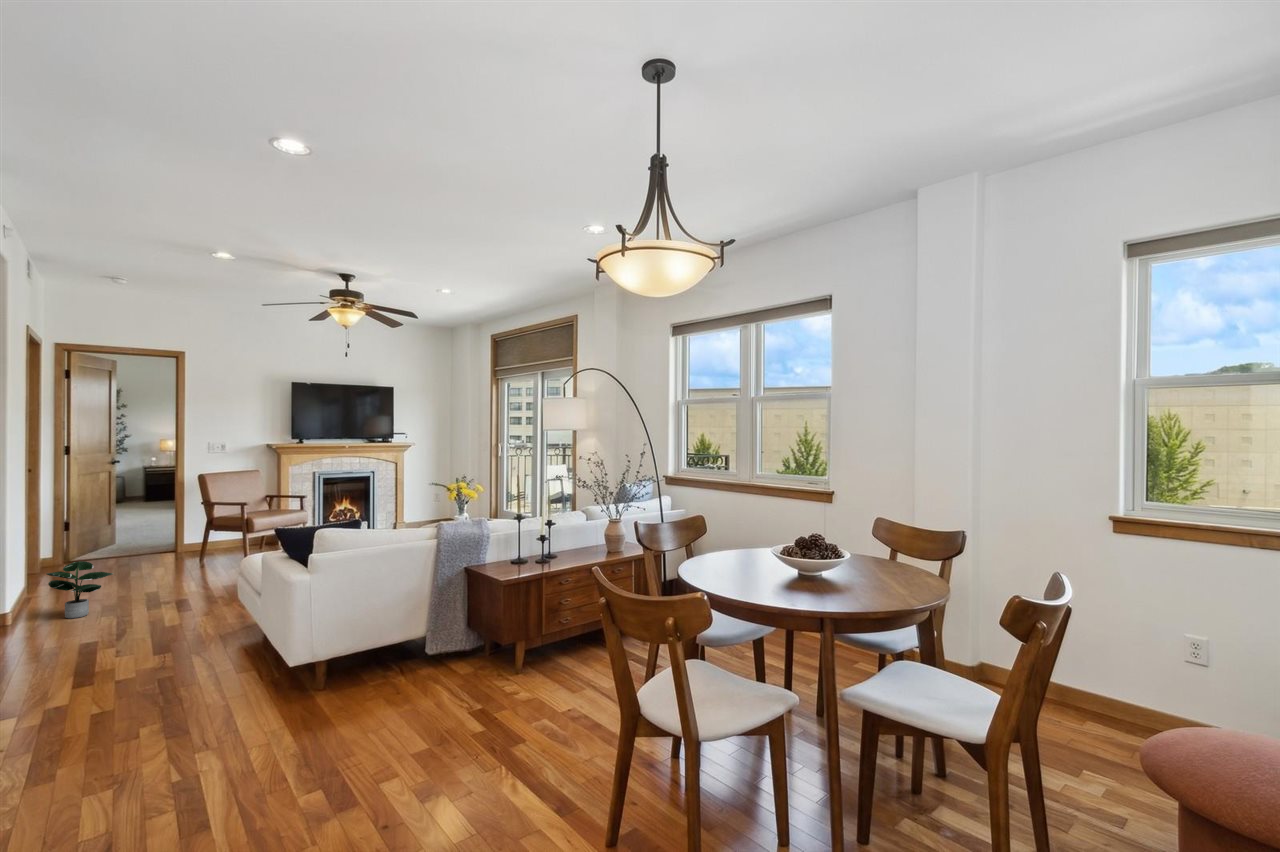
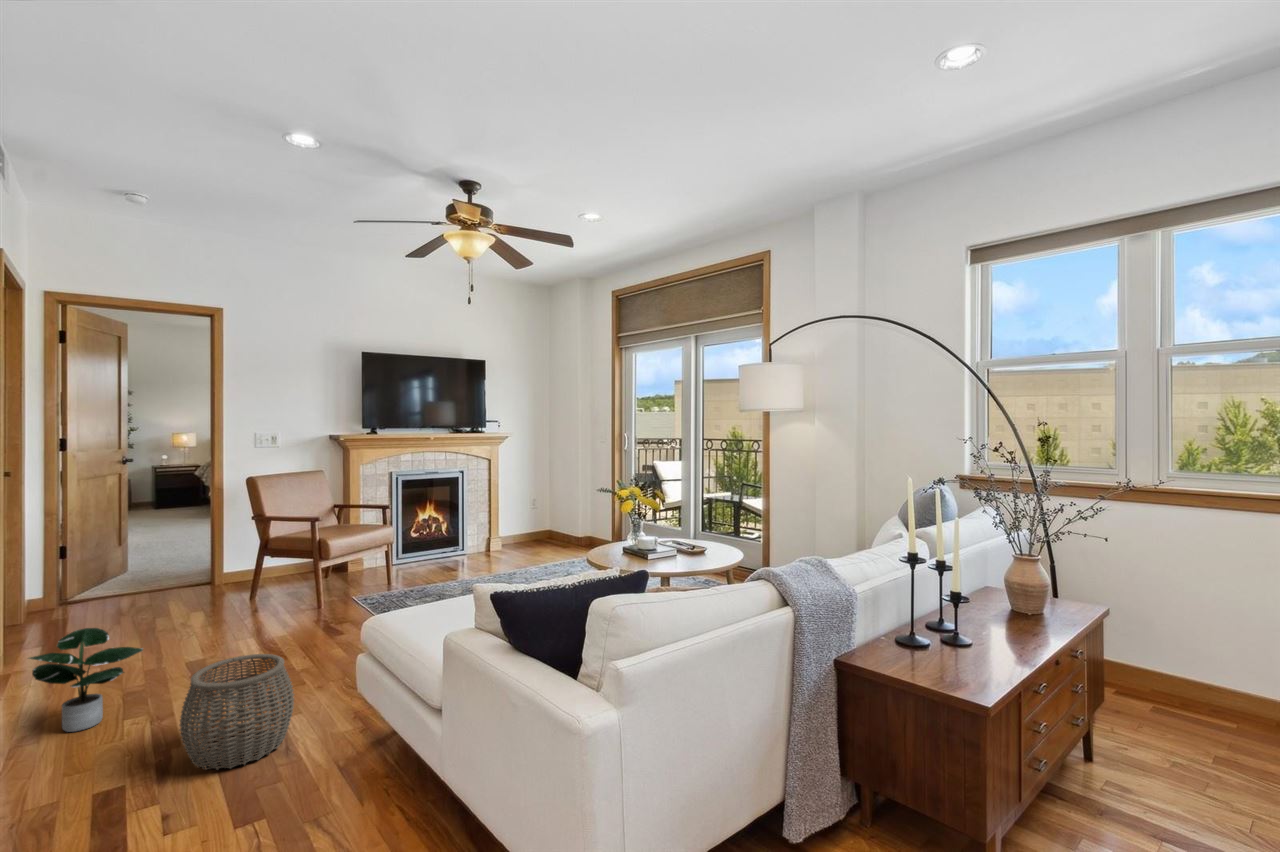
woven basket: none [129,575,198,633] -> present [180,654,294,770]

